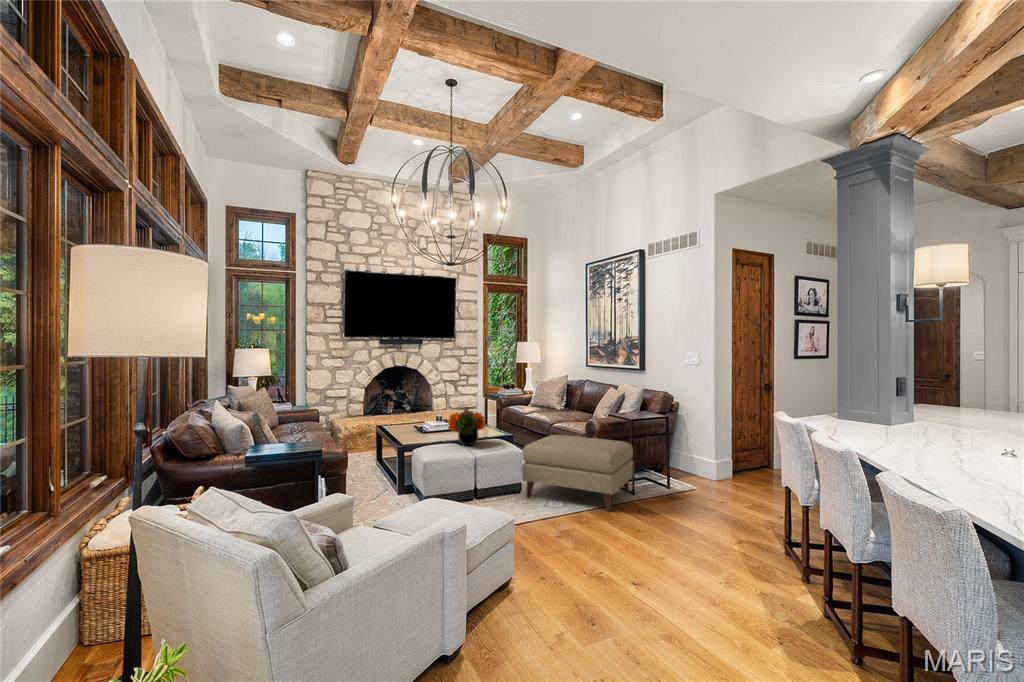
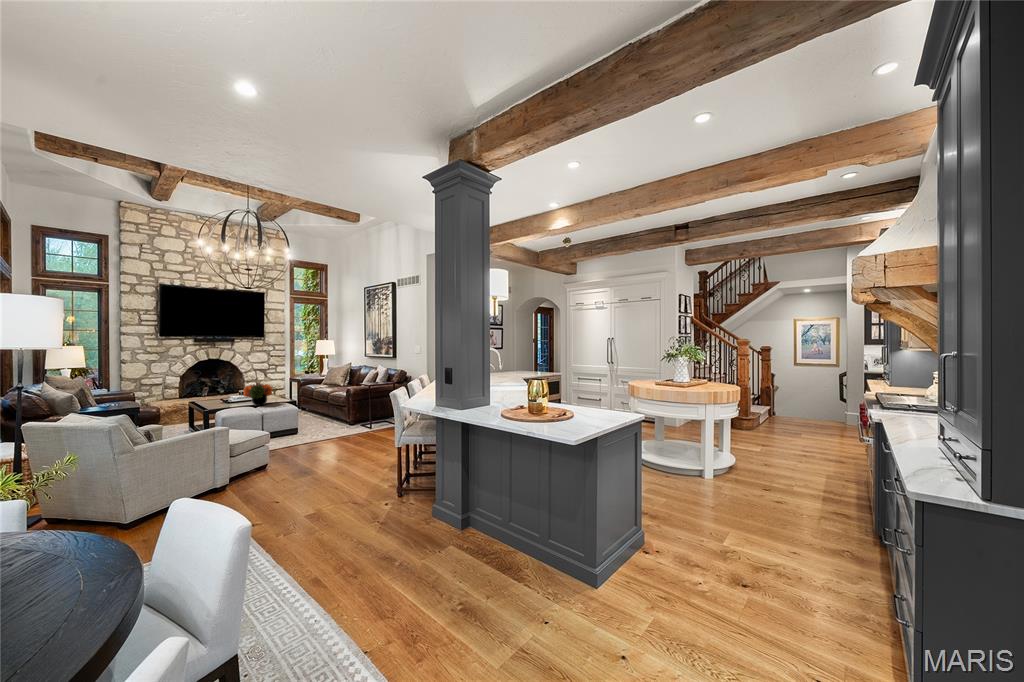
ottoman: present [522,435,634,511] -> none [299,397,374,437]

